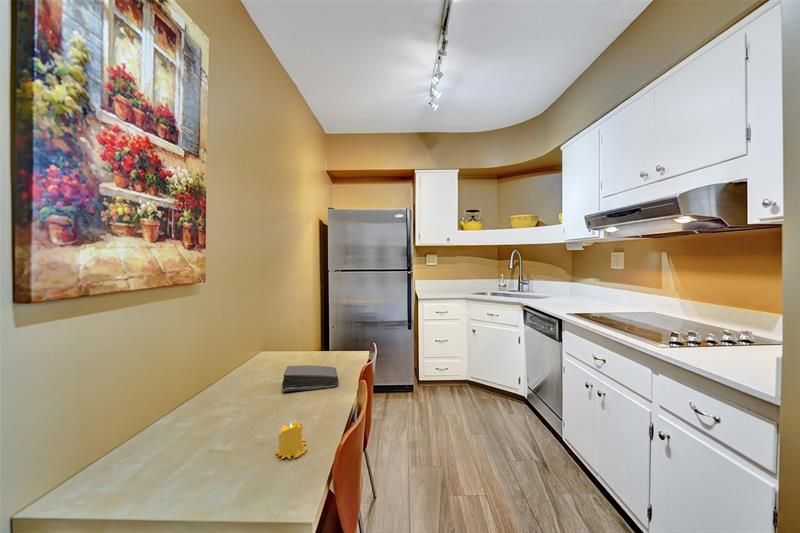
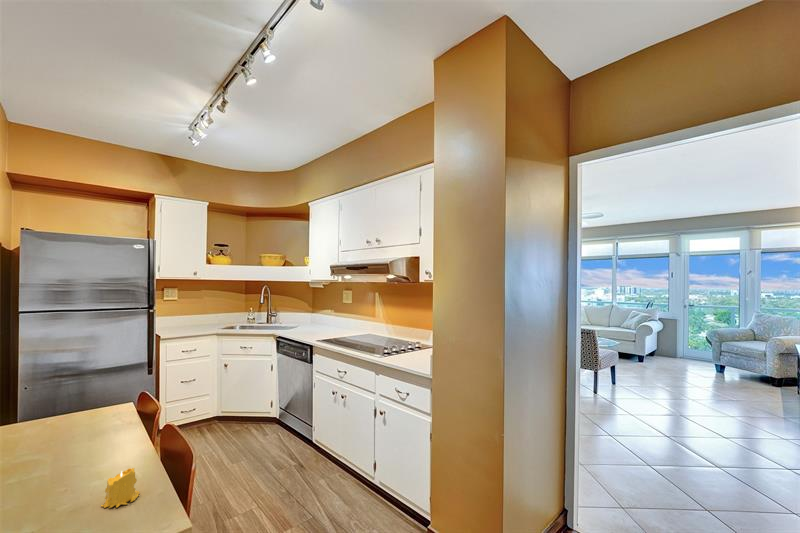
book: present [282,365,338,392] -> none [31,424,122,463]

